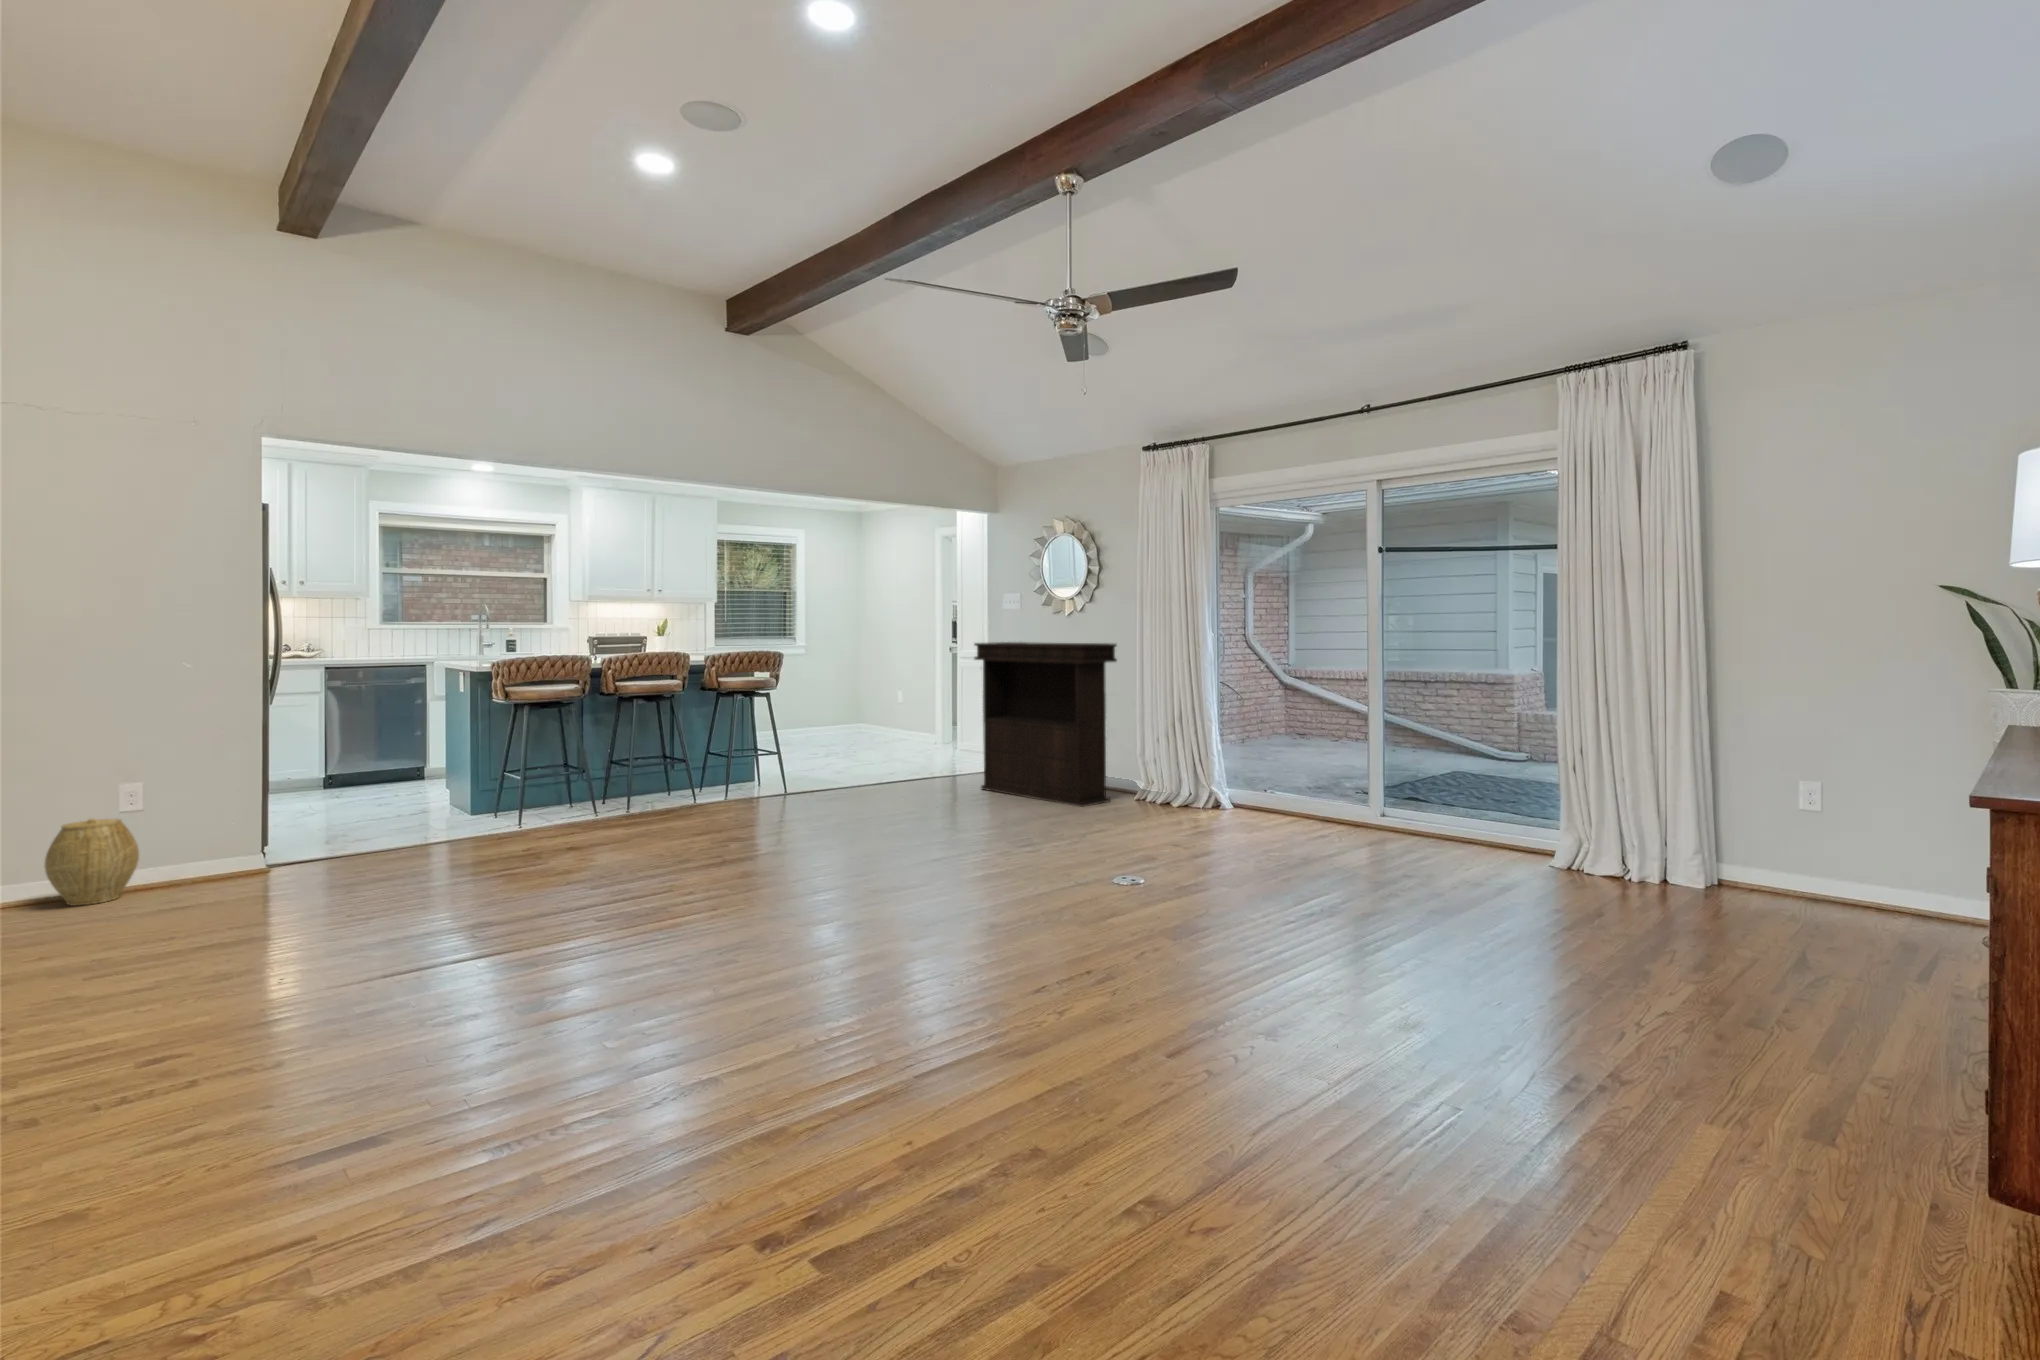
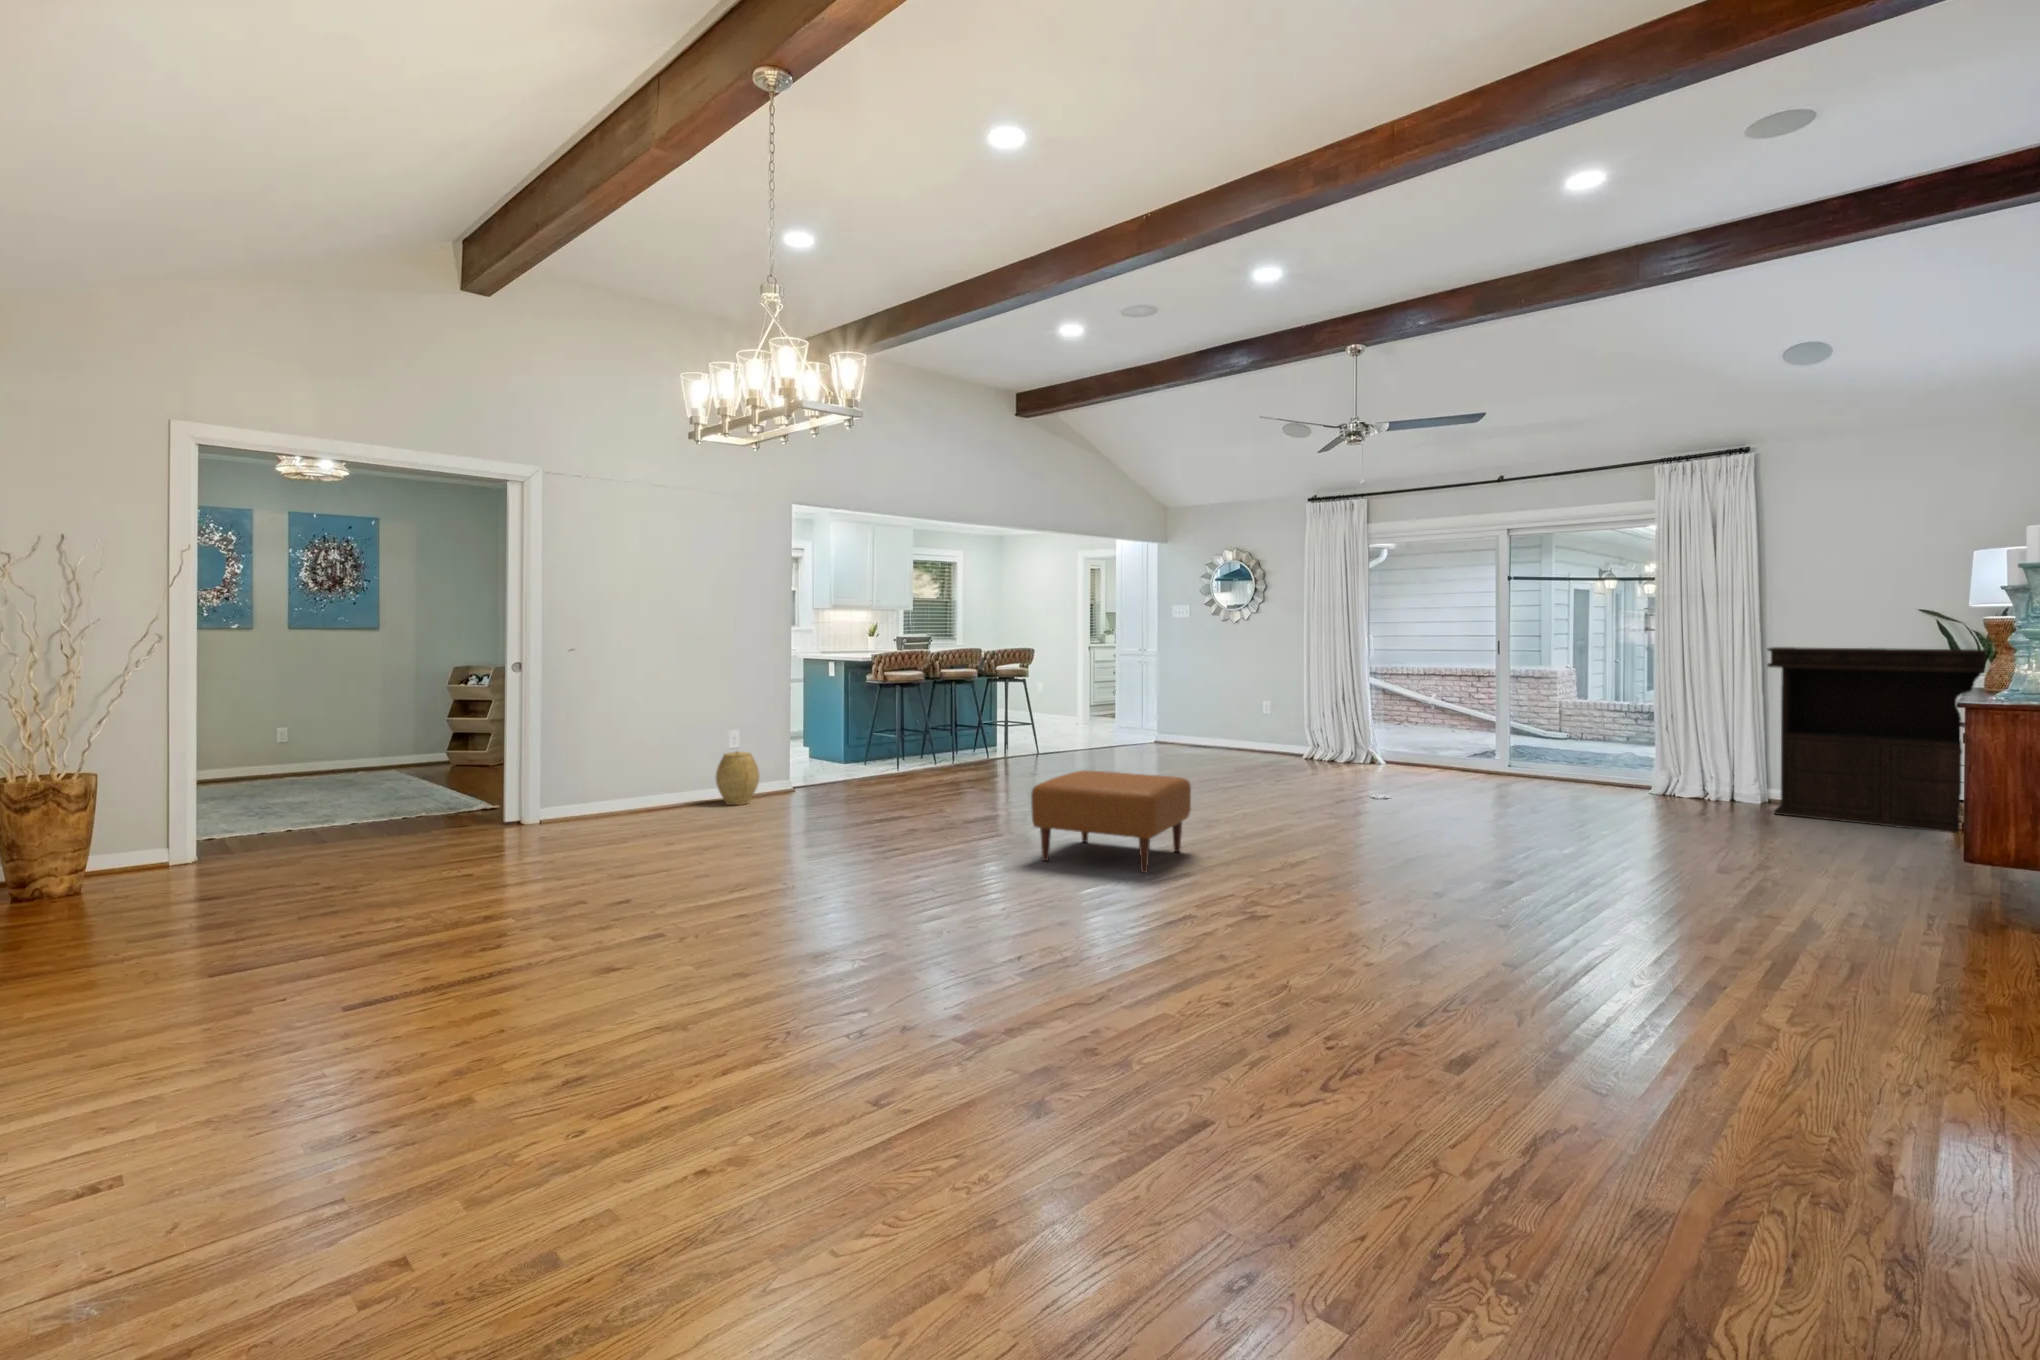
console table: present [974,642,1117,807] -> present [1767,647,1986,833]
ottoman: none [164,880,554,1127] -> present [1031,770,1191,873]

